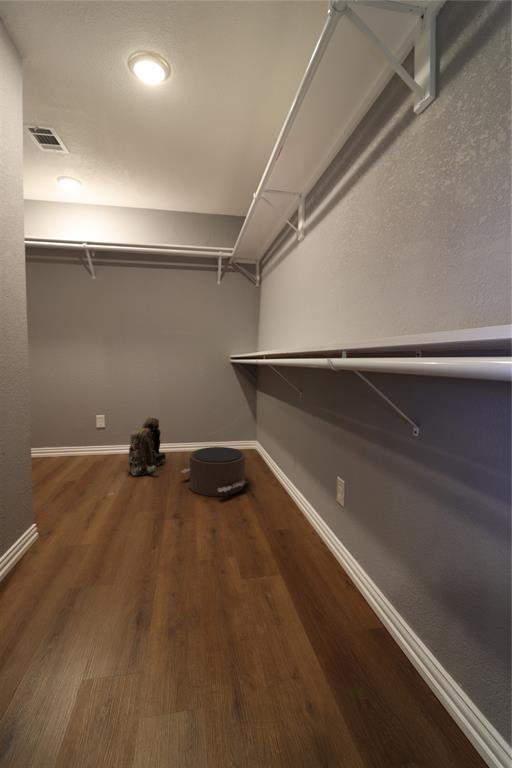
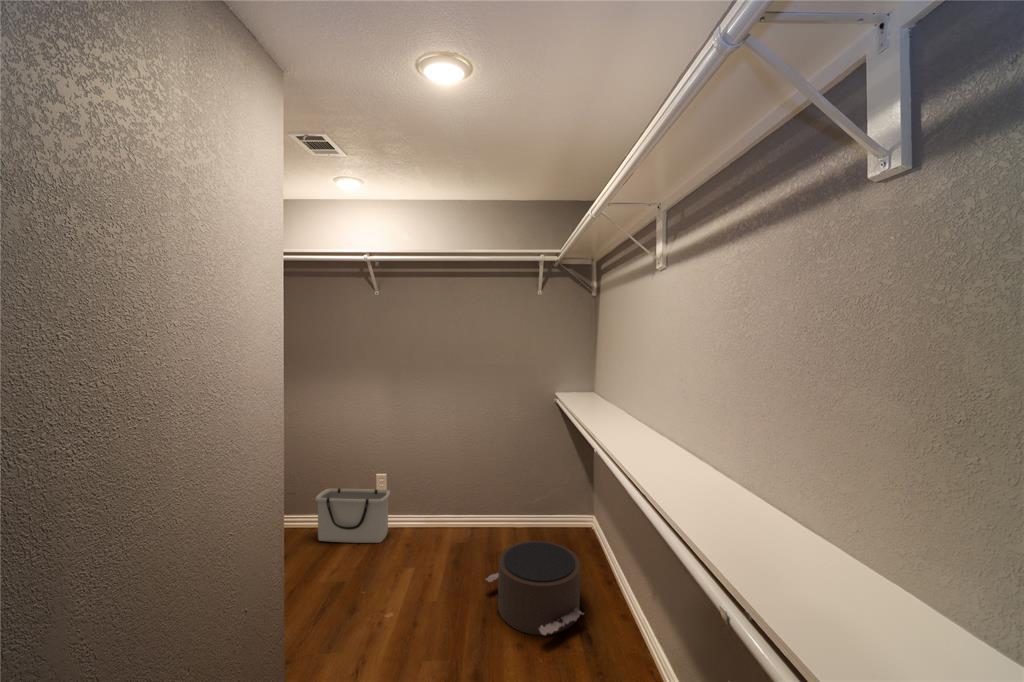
backpack: present [127,418,166,476] -> none [413,480,466,576]
storage bin: none [48,427,107,464] -> present [315,489,390,543]

